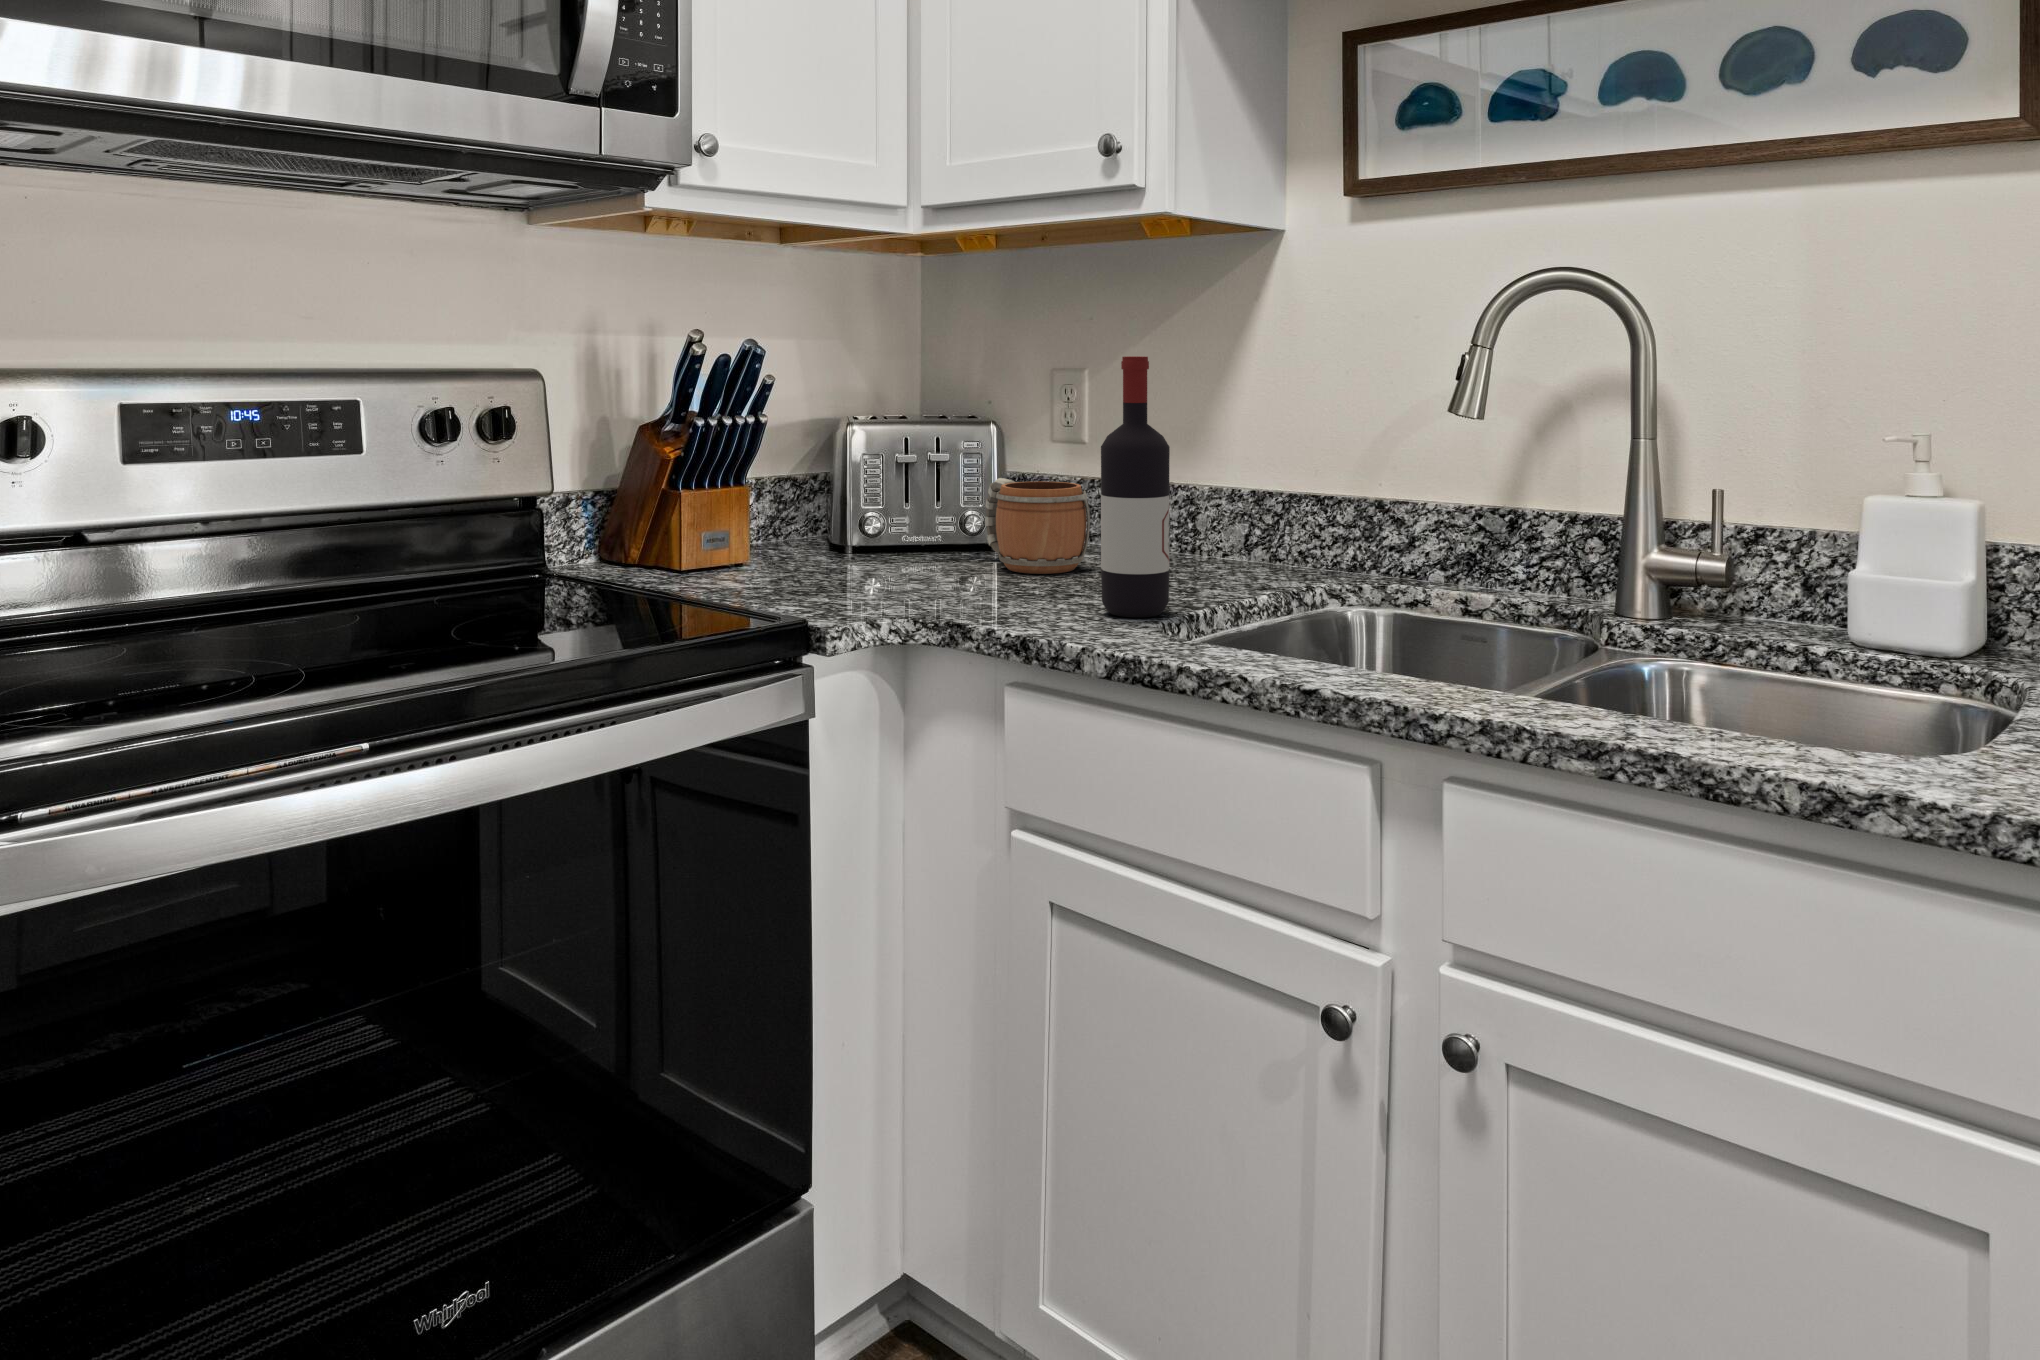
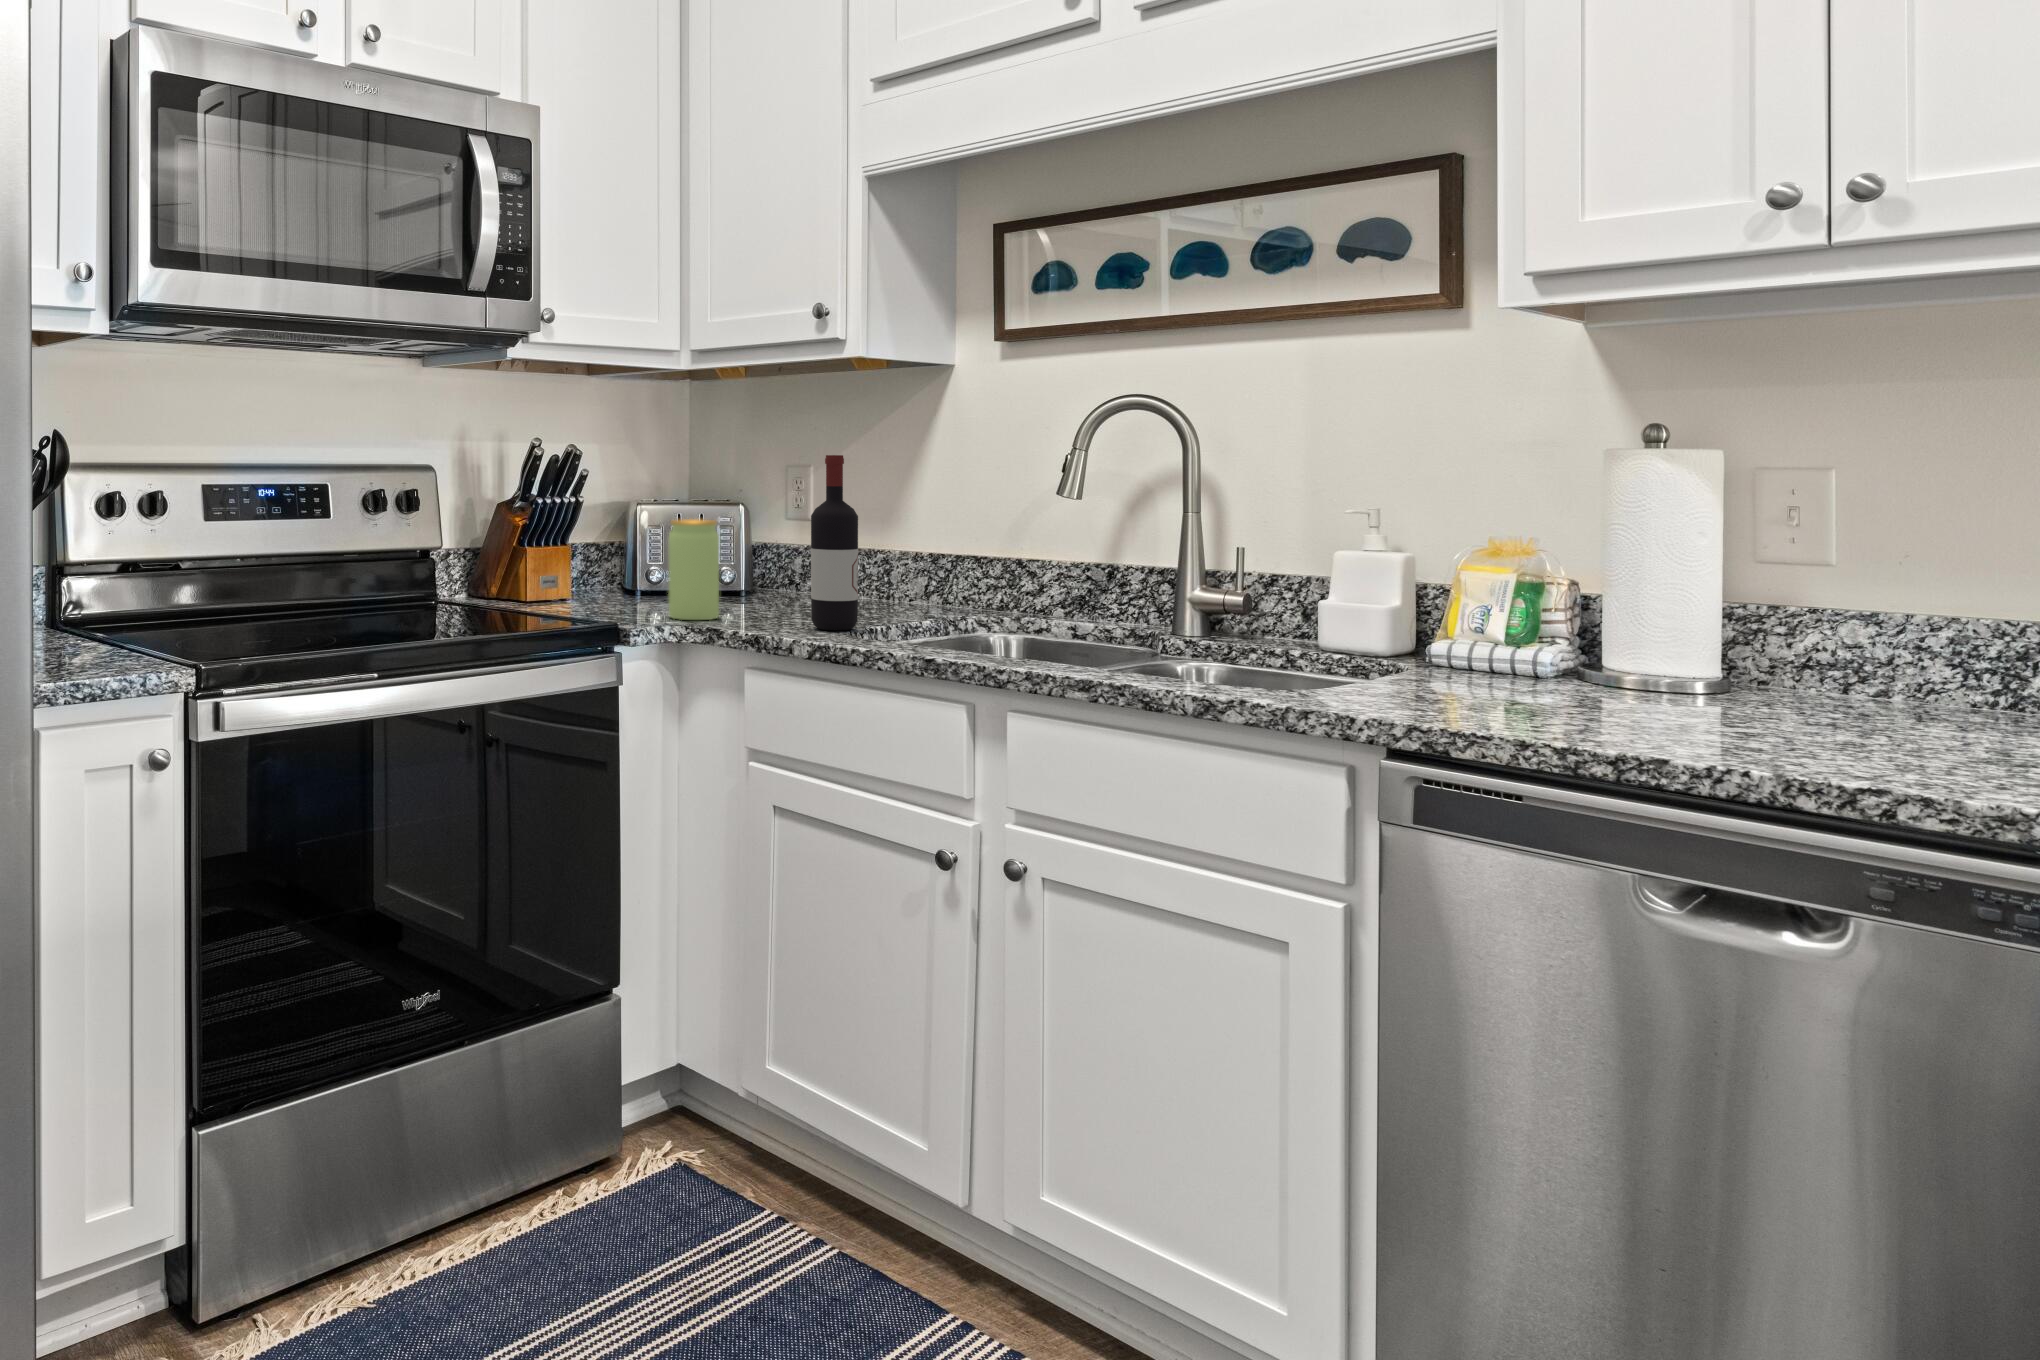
jar: none [890,449,964,600] -> present [669,519,719,620]
mug: present [985,478,1090,574] -> none [737,544,812,610]

